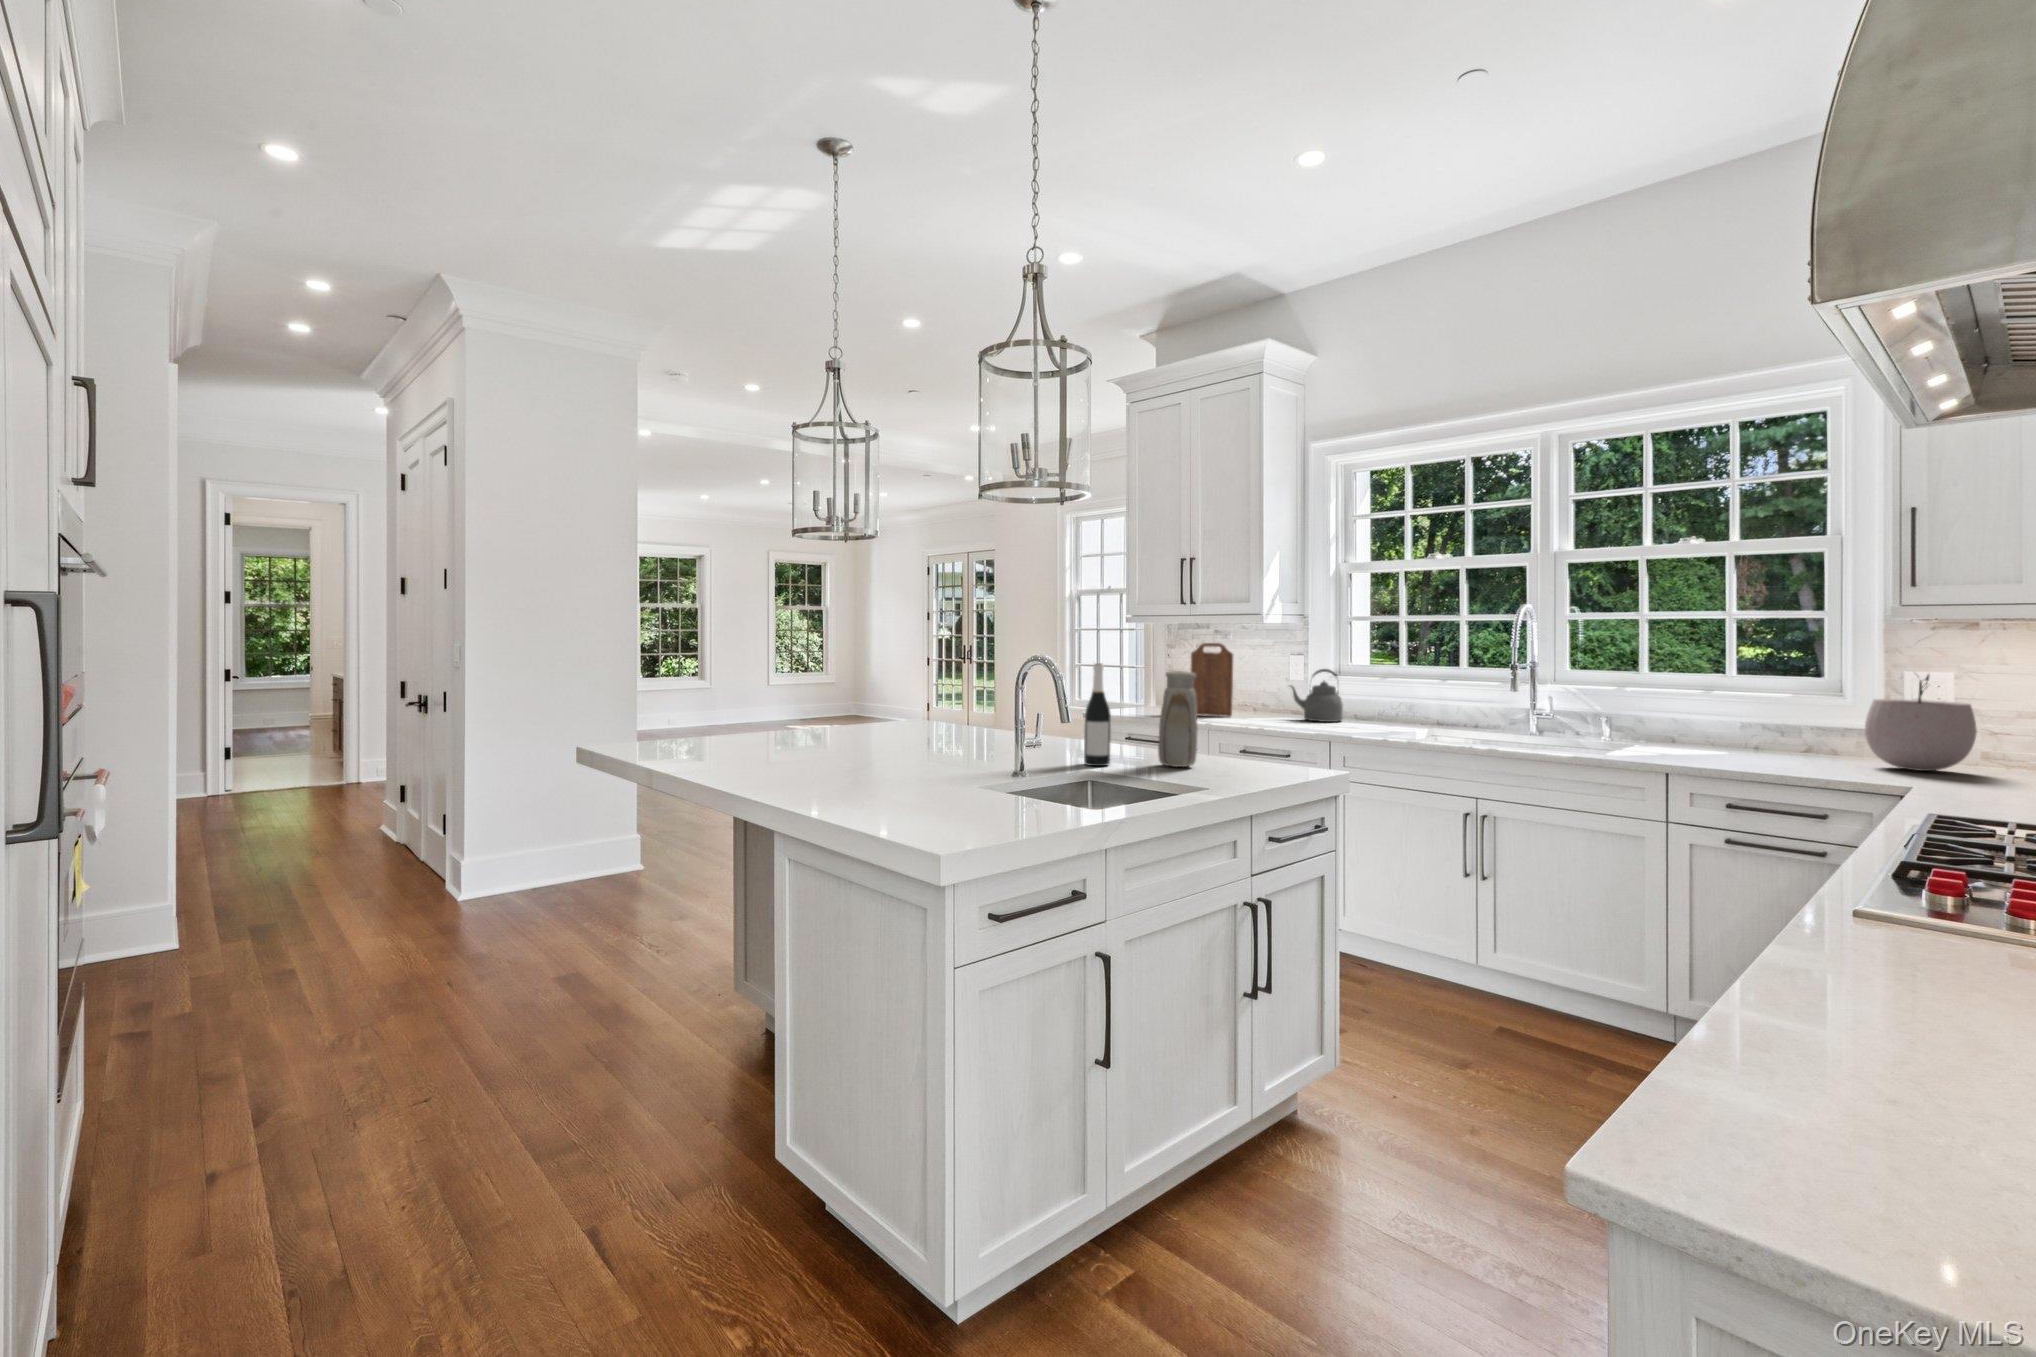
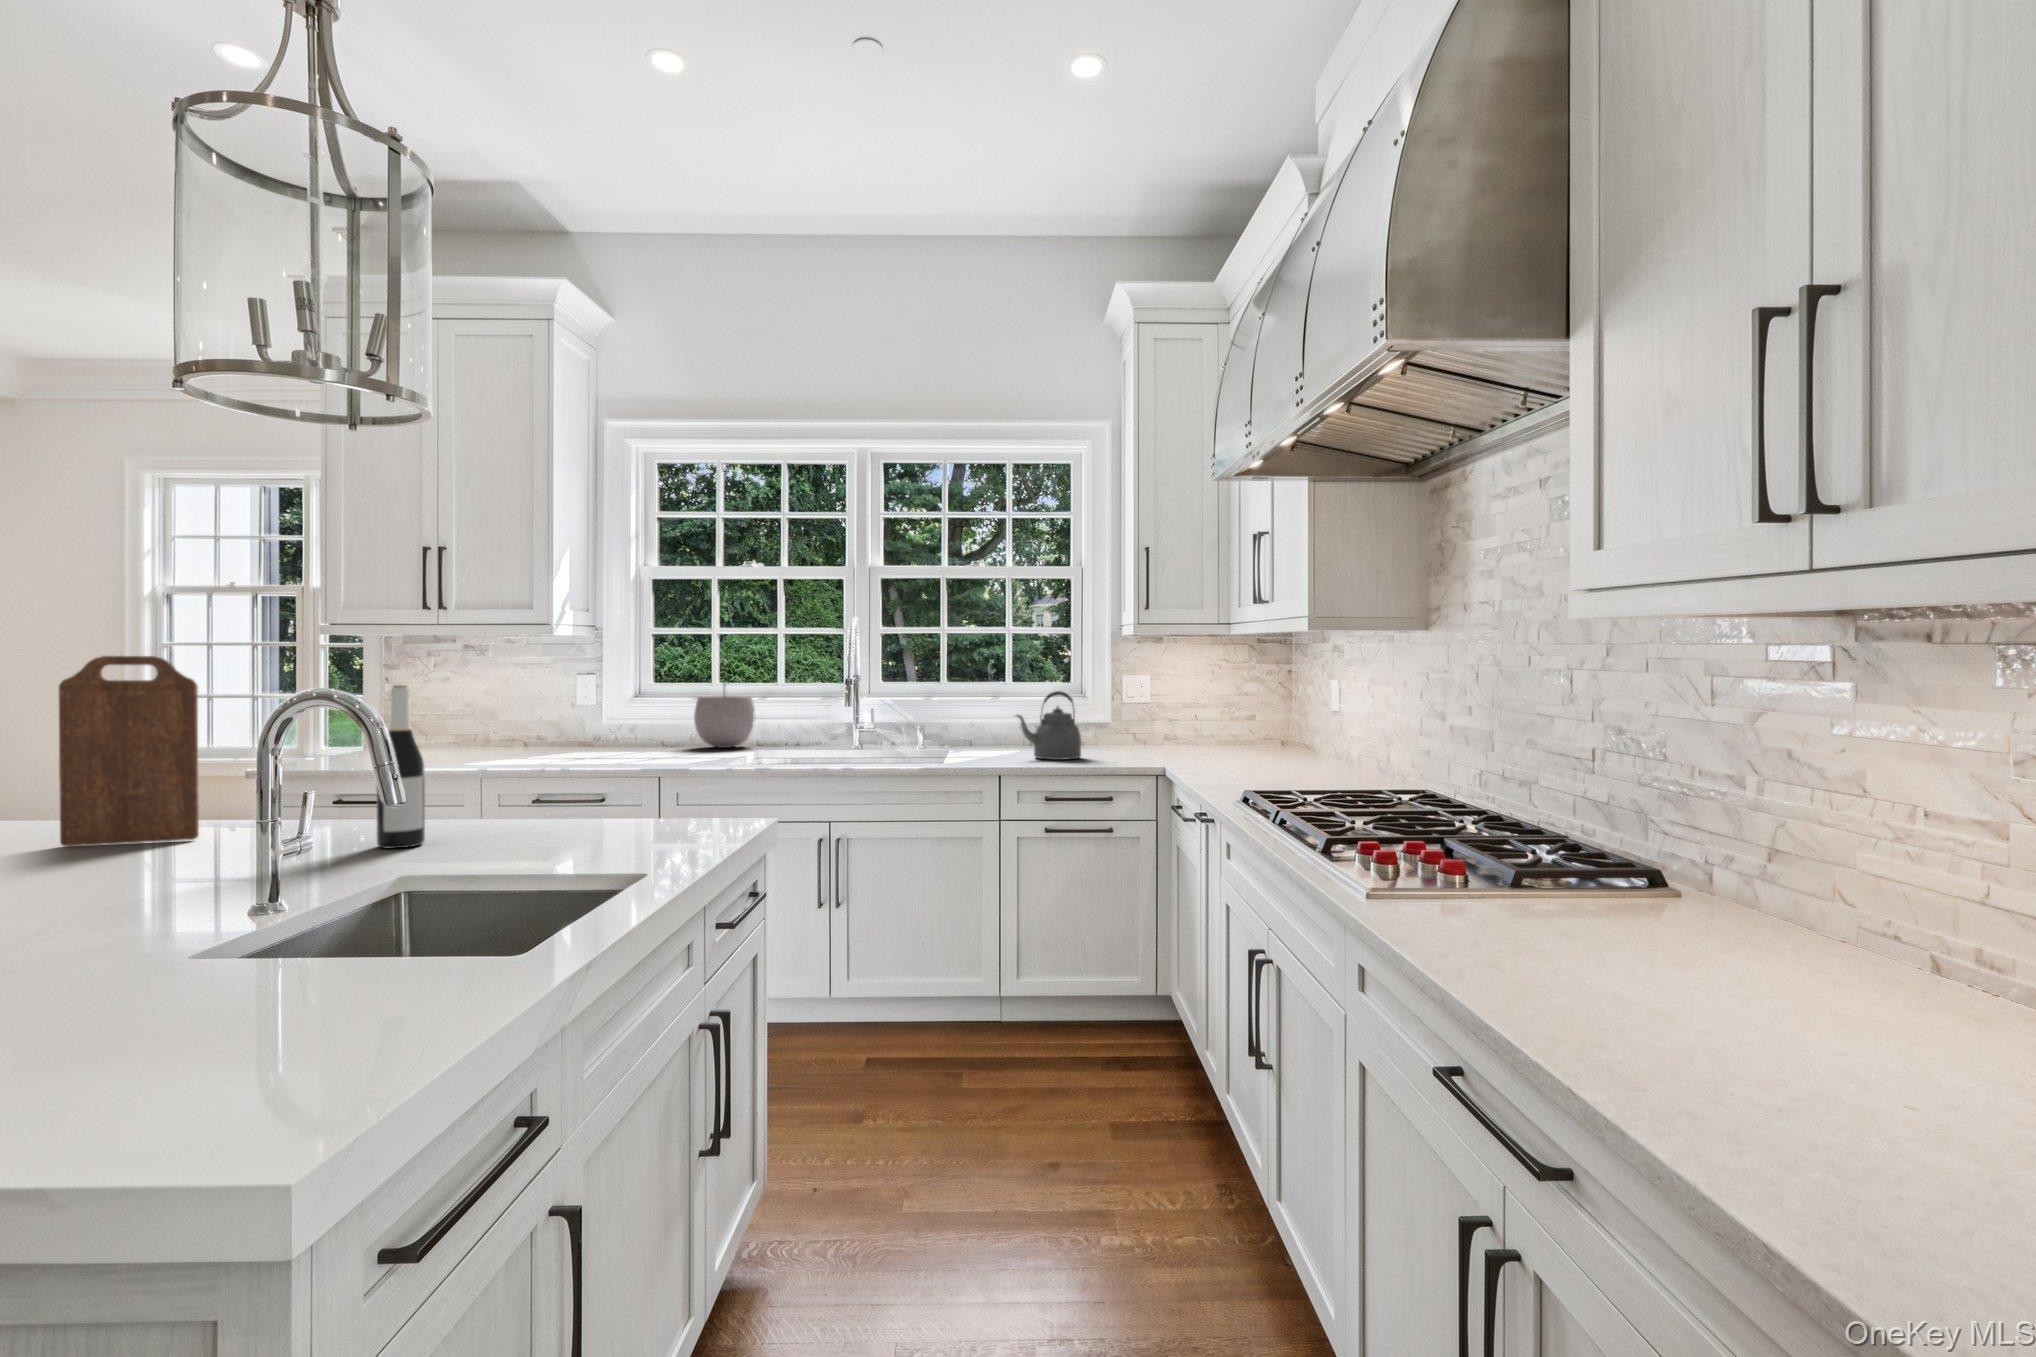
cutting board: present [1191,643,1233,717] -> present [59,656,199,846]
kettle: present [1290,669,1343,722] -> present [1016,691,1081,760]
vase: present [1158,671,1198,767] -> none [503,694,563,832]
plant pot: present [1865,675,1977,771] -> present [694,677,755,748]

